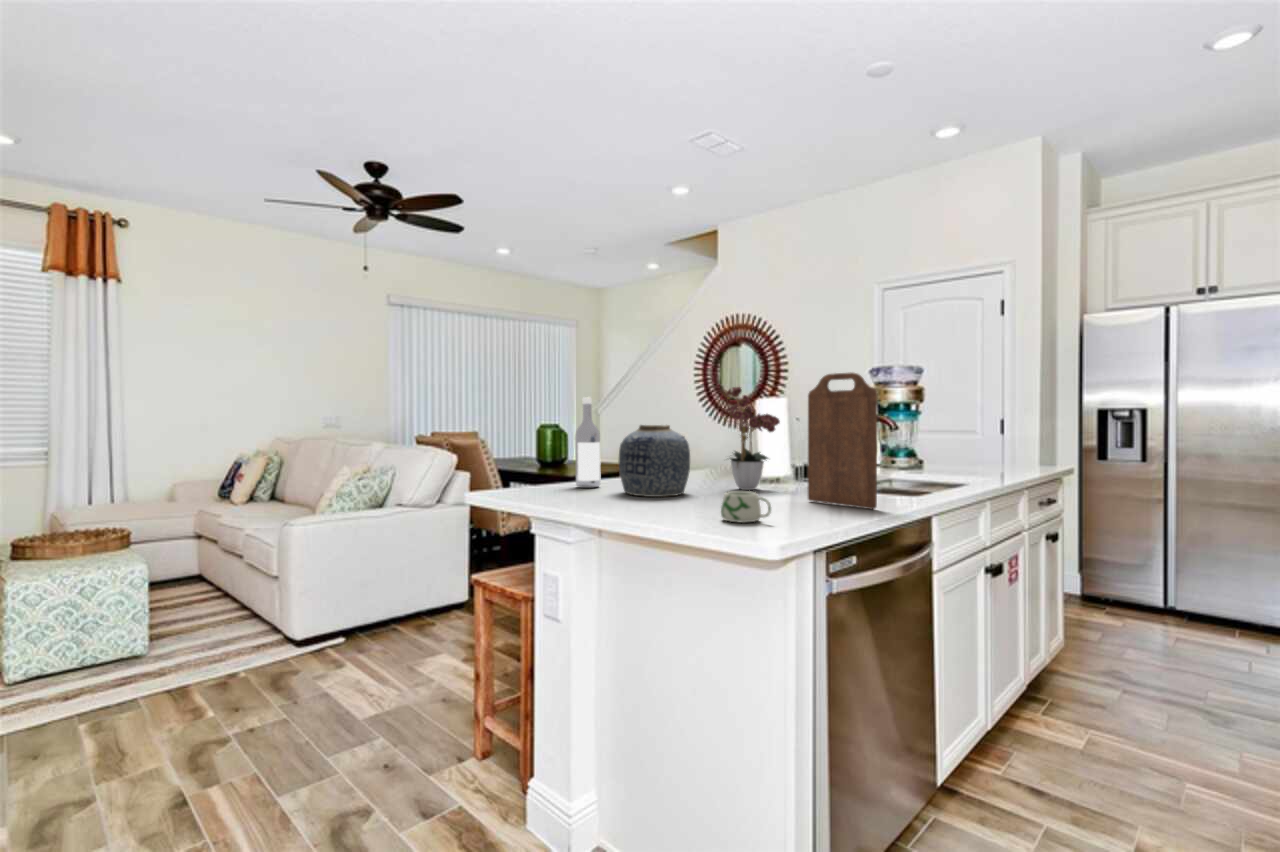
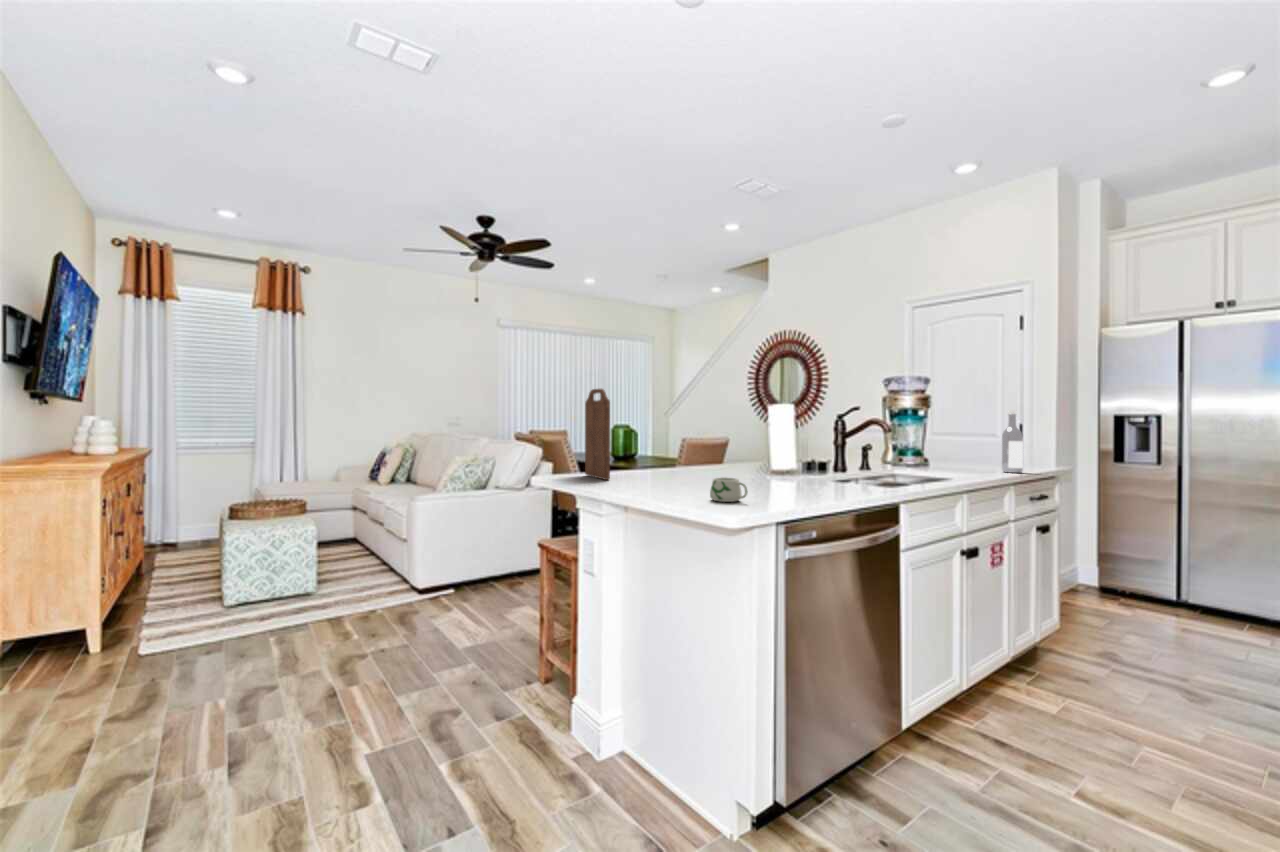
cutting board: present [808,372,877,509] -> present [585,389,610,480]
flower arrangement: present [721,387,780,490] -> none [730,391,787,479]
wine bottle: present [575,397,601,488] -> present [1002,410,1023,473]
vase: present [619,425,690,497] -> none [648,425,705,482]

